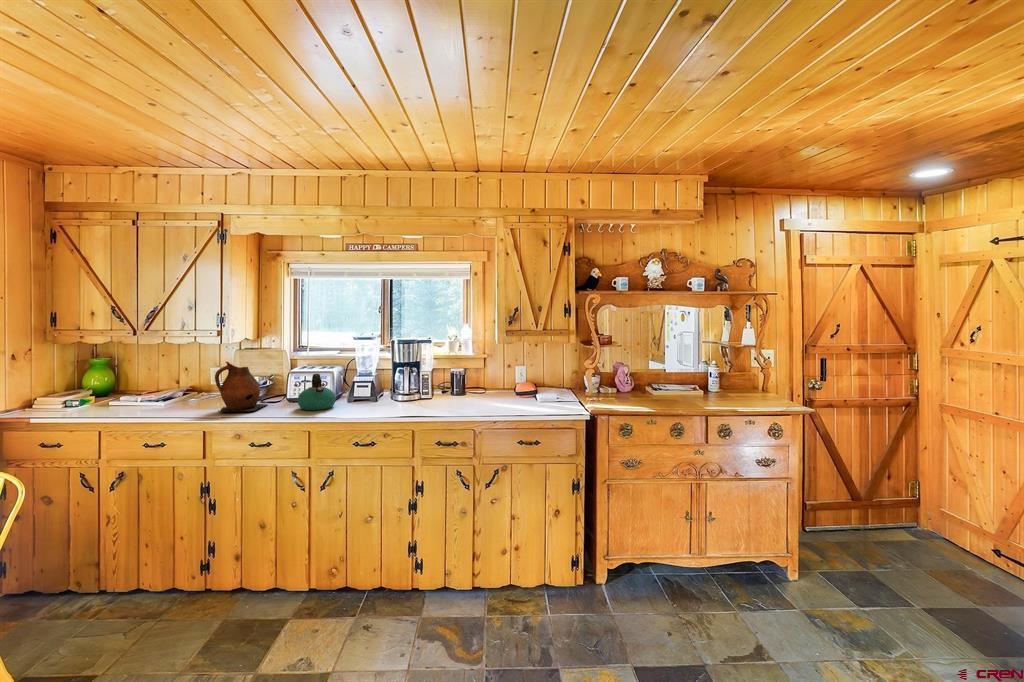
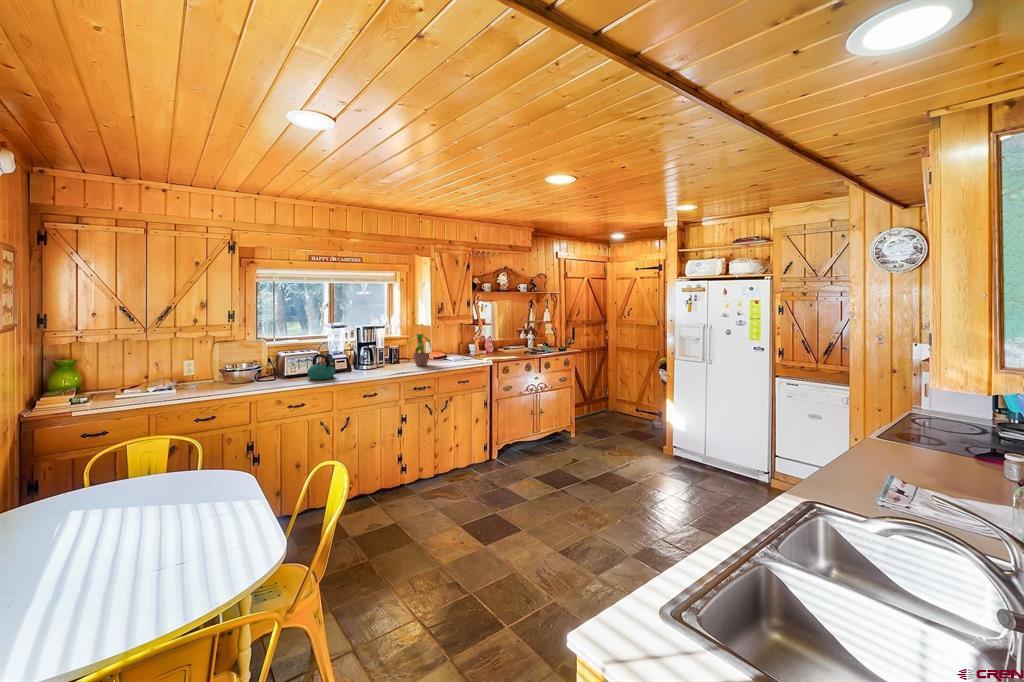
potted plant: none [452,354,497,405] -> present [409,334,431,366]
ceramic pitcher: present [215,362,267,412] -> none [245,349,282,387]

